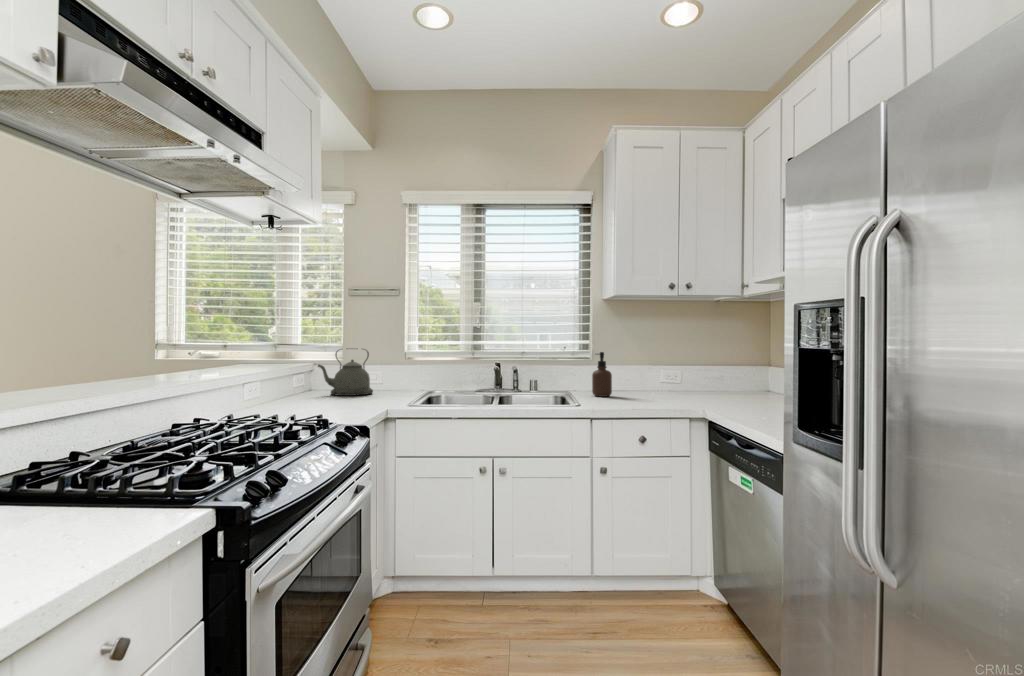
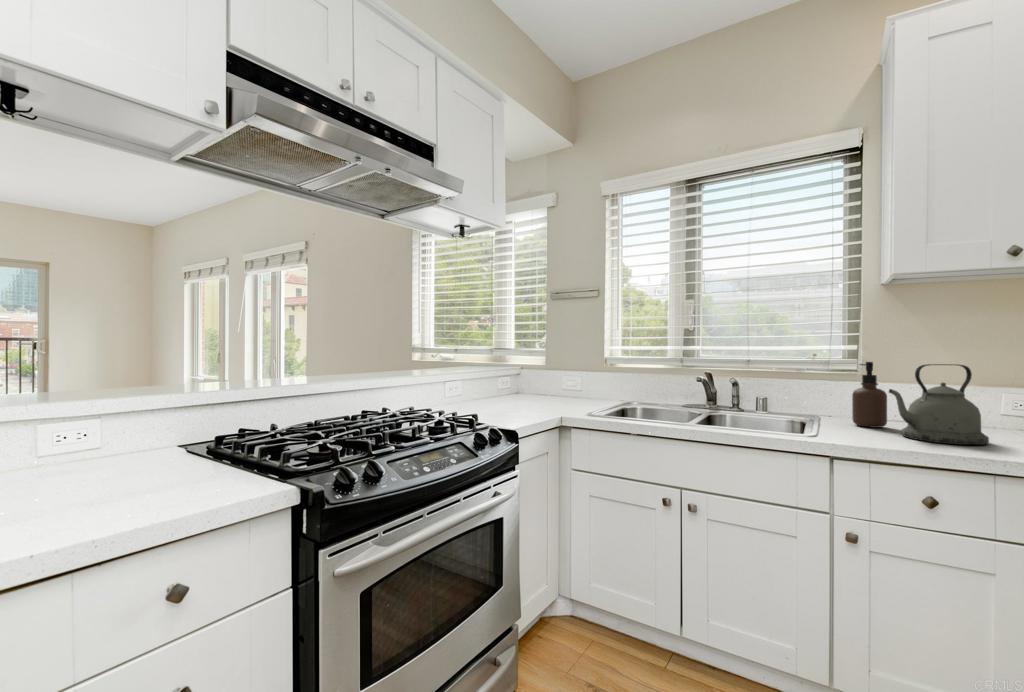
kettle: present [318,350,373,396] -> present [889,364,989,445]

